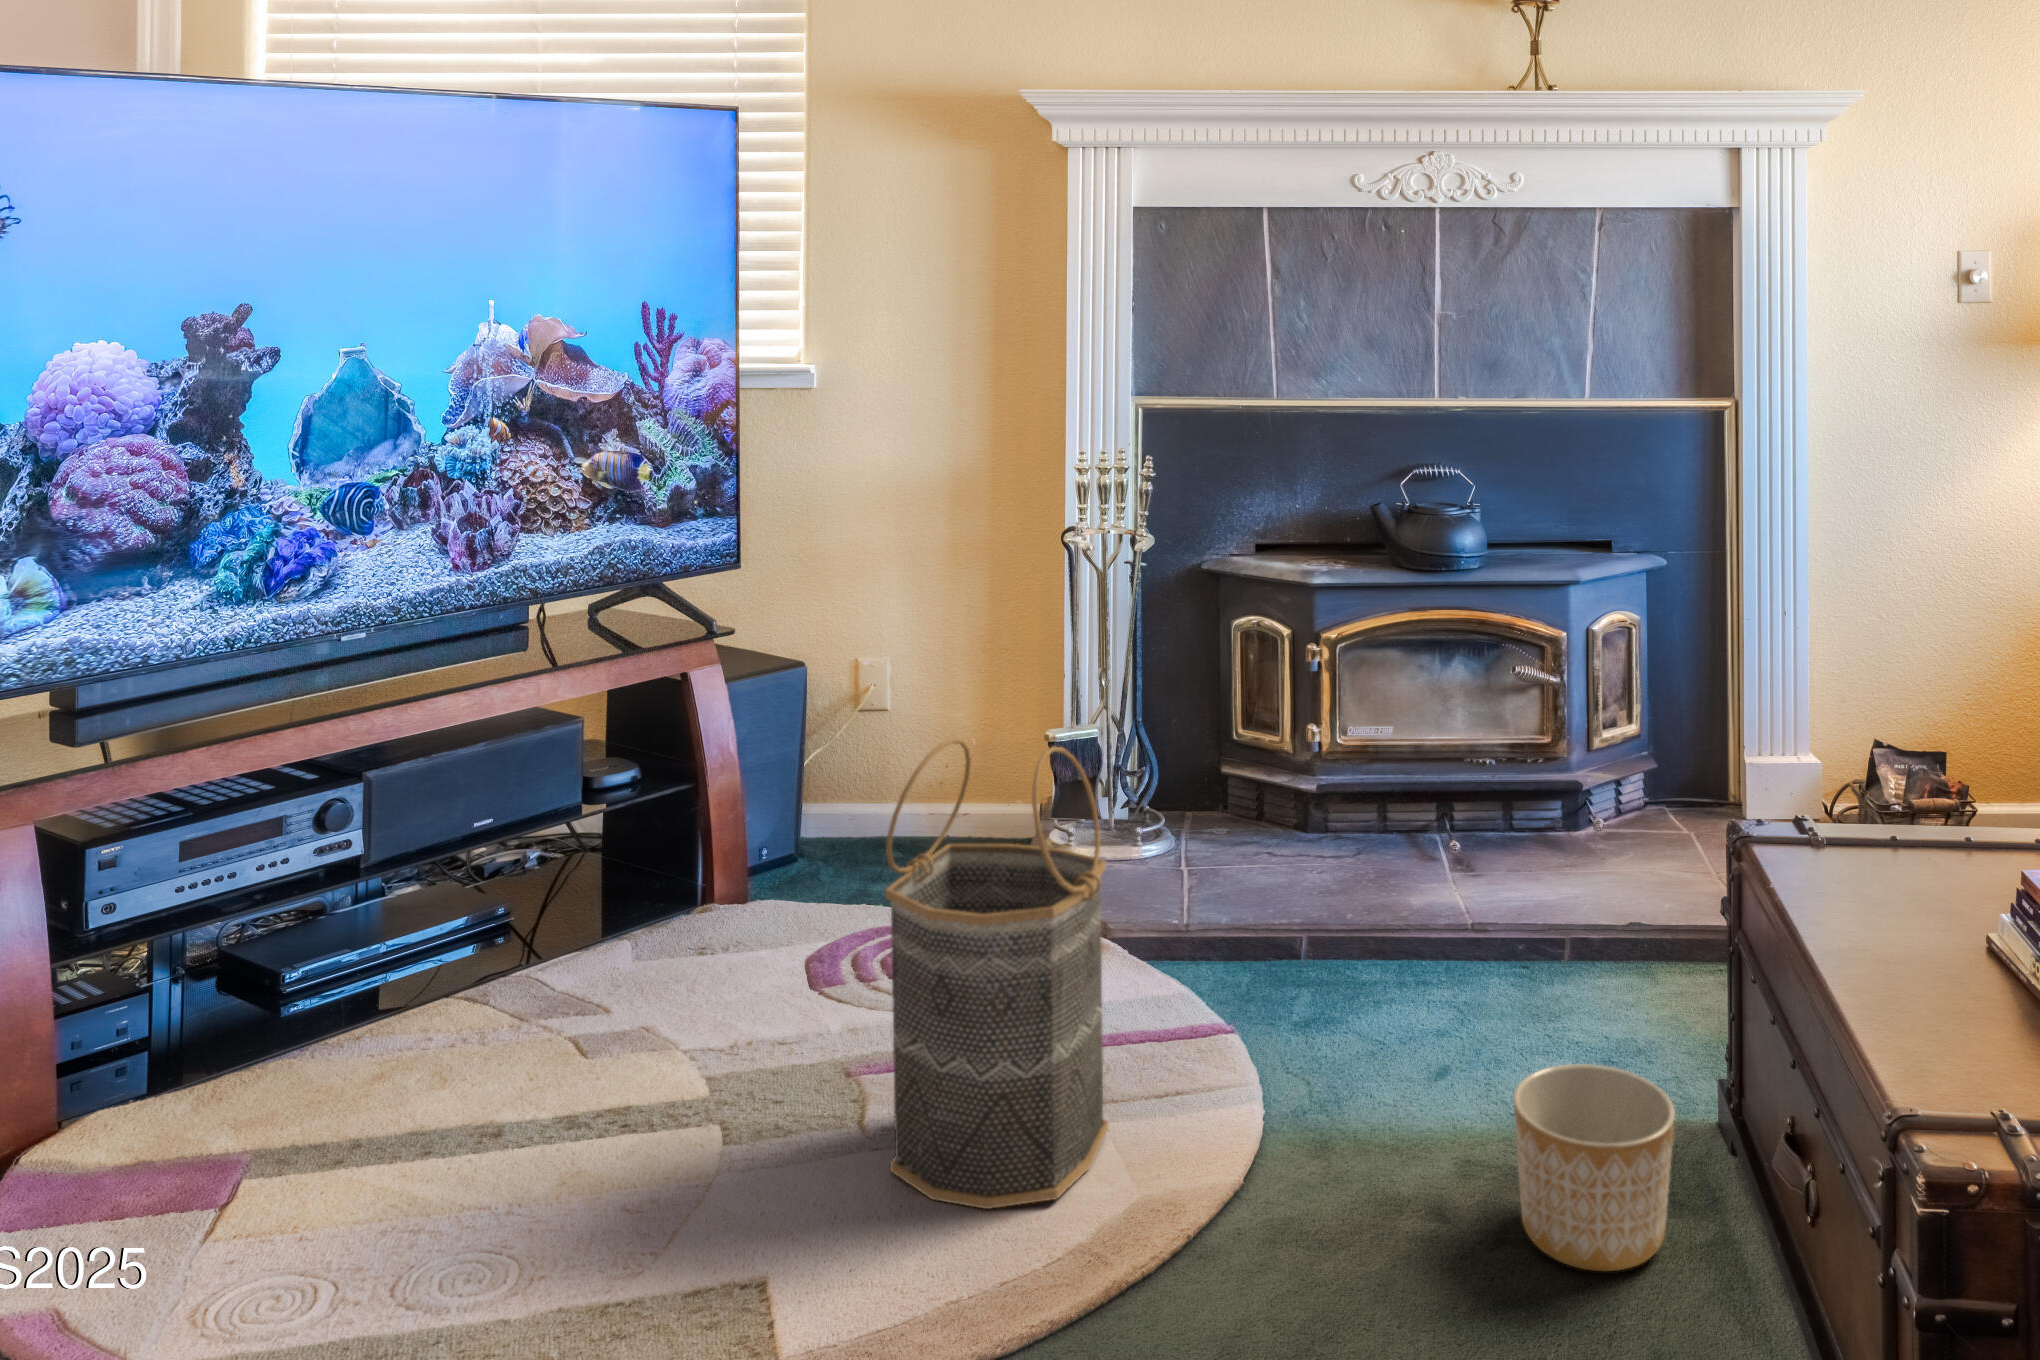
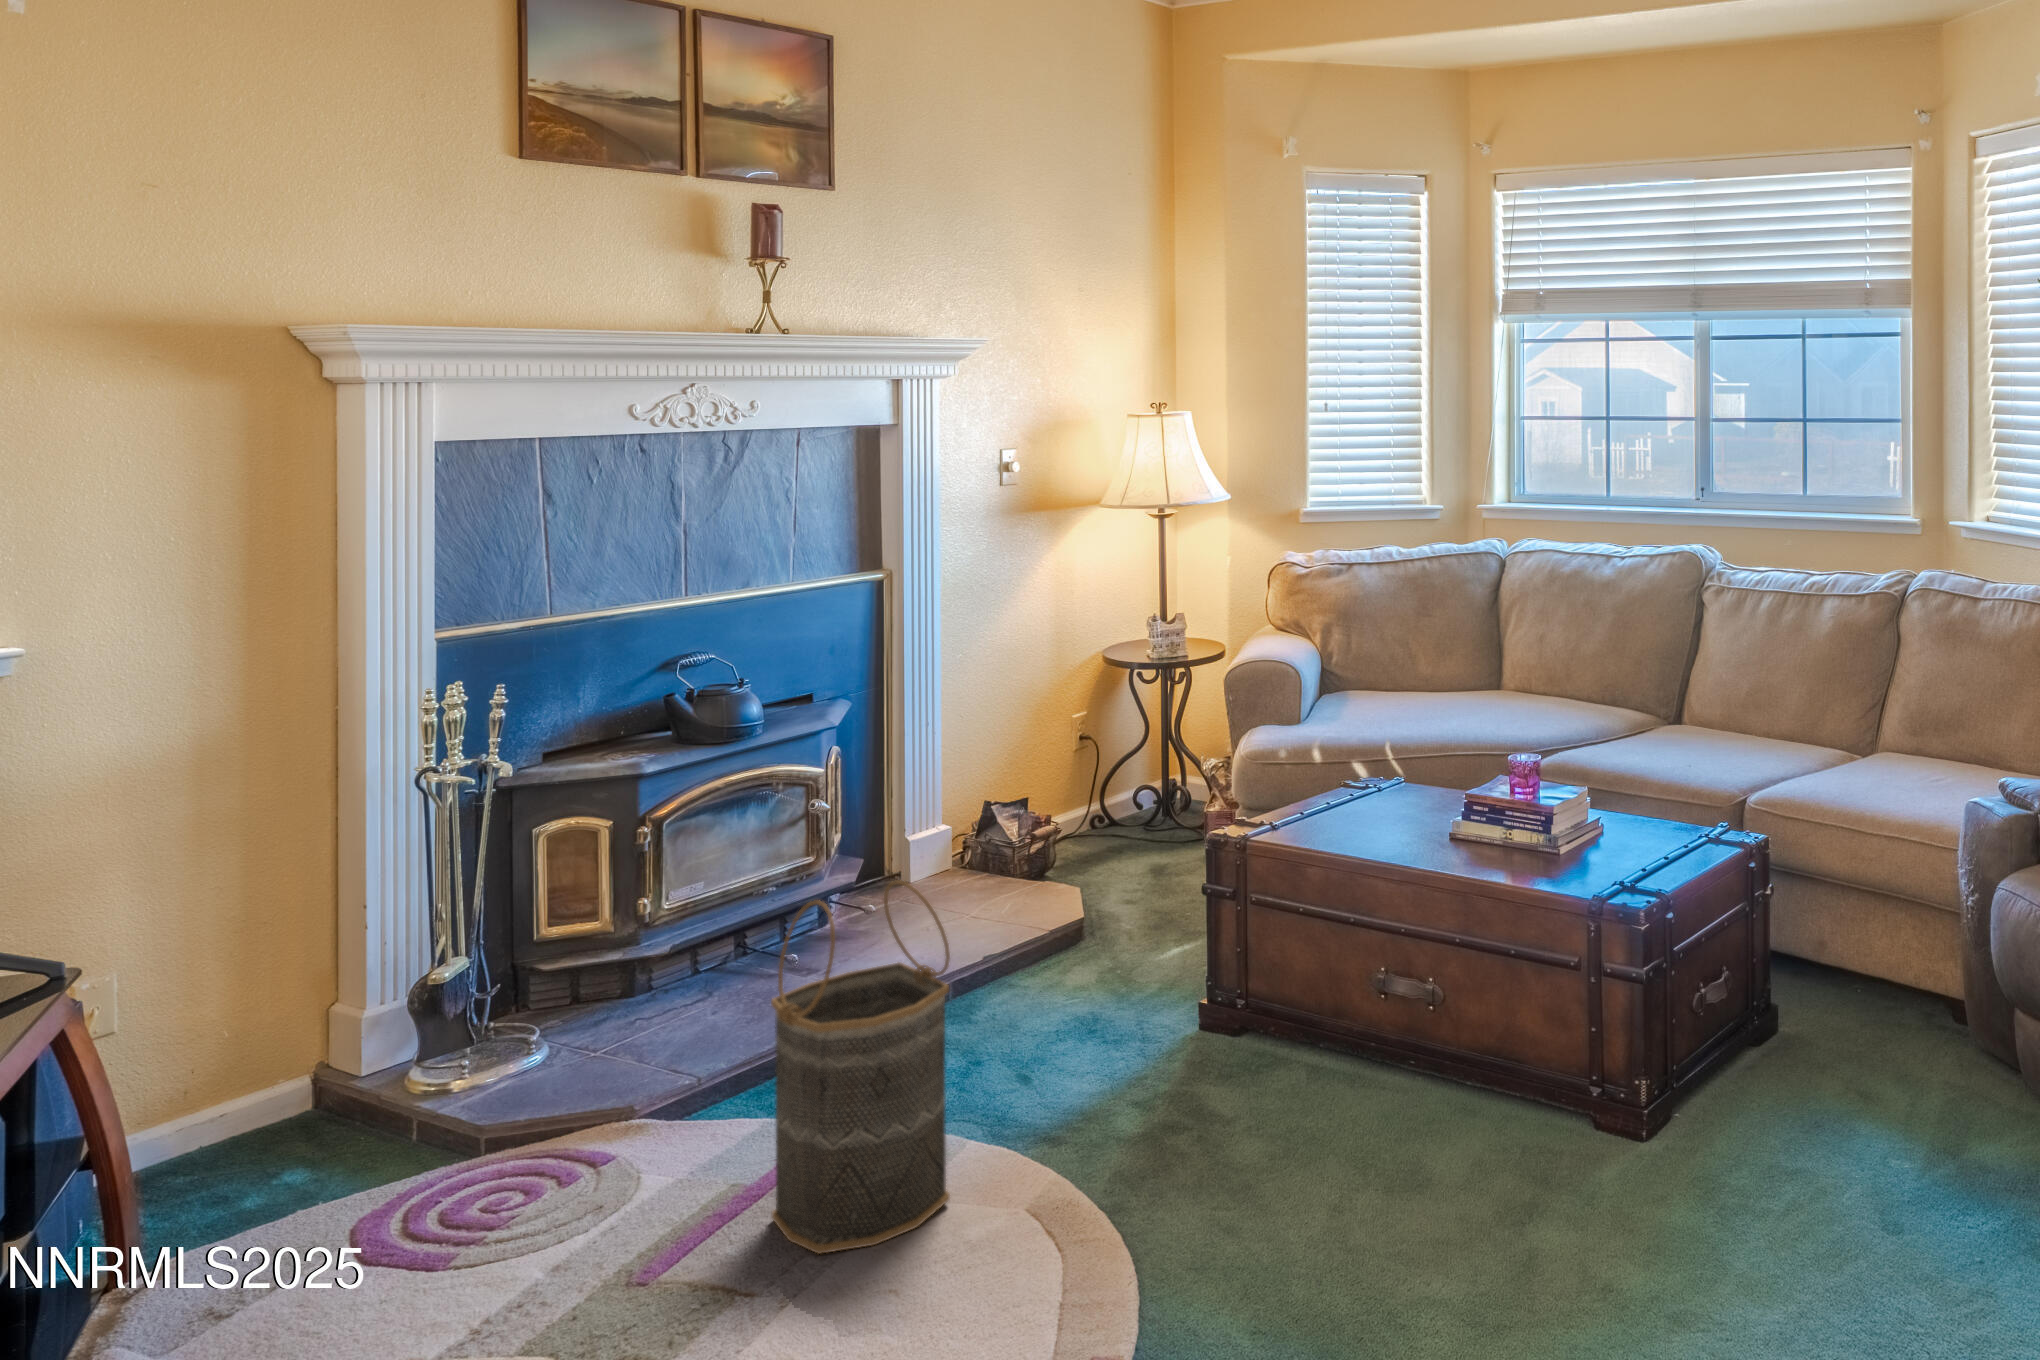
planter: present [1513,1064,1675,1271] -> none [1155,973,1249,1084]

